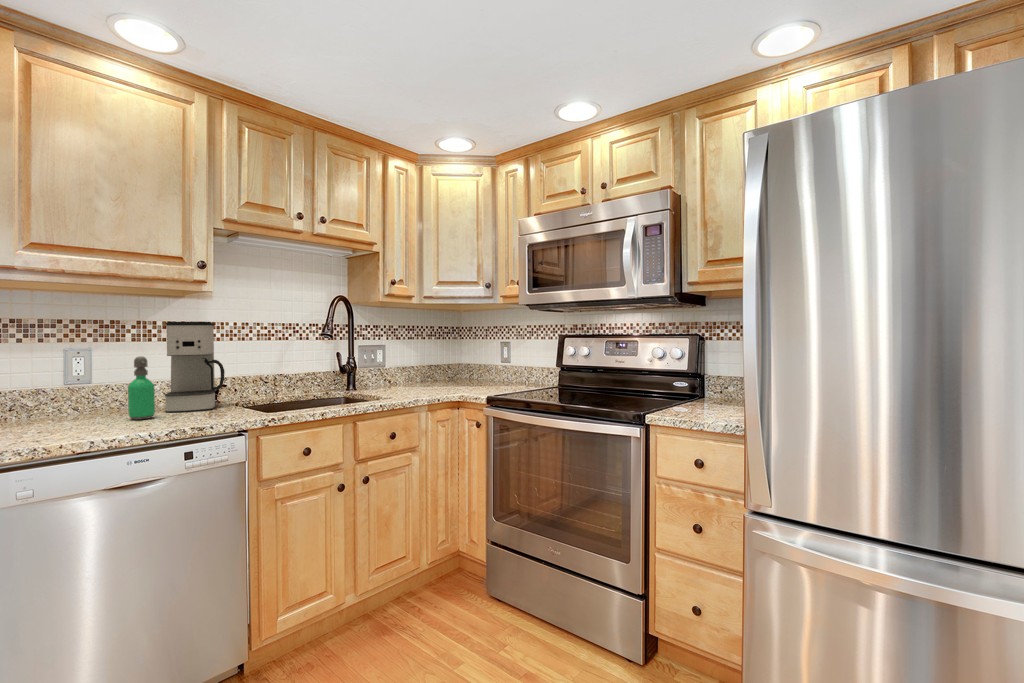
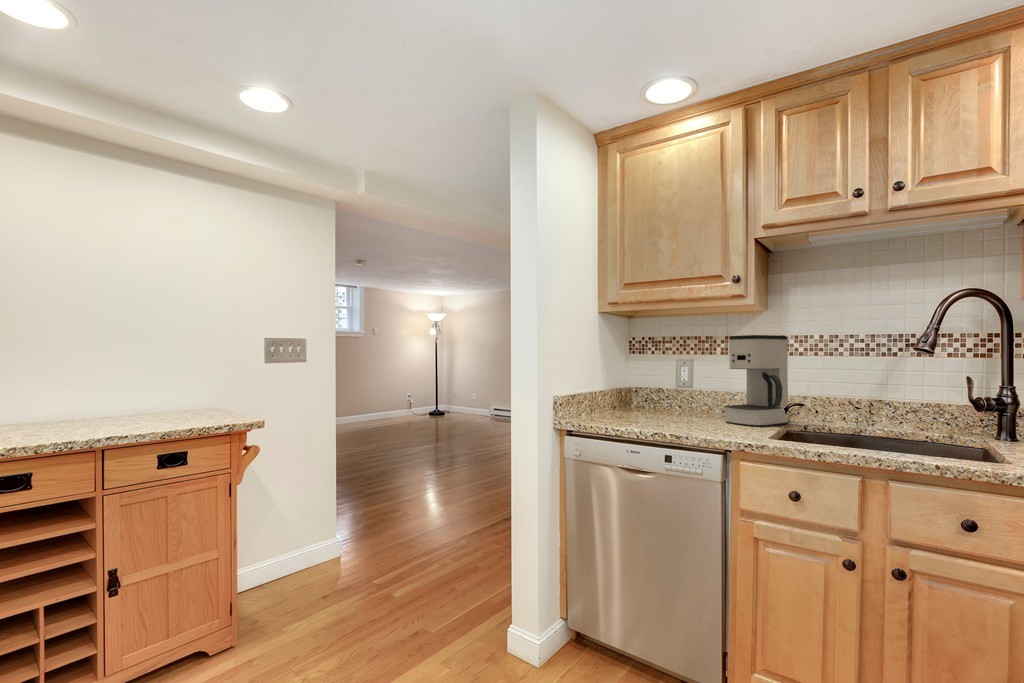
soap dispenser: present [128,356,155,420] -> none [680,367,700,423]

